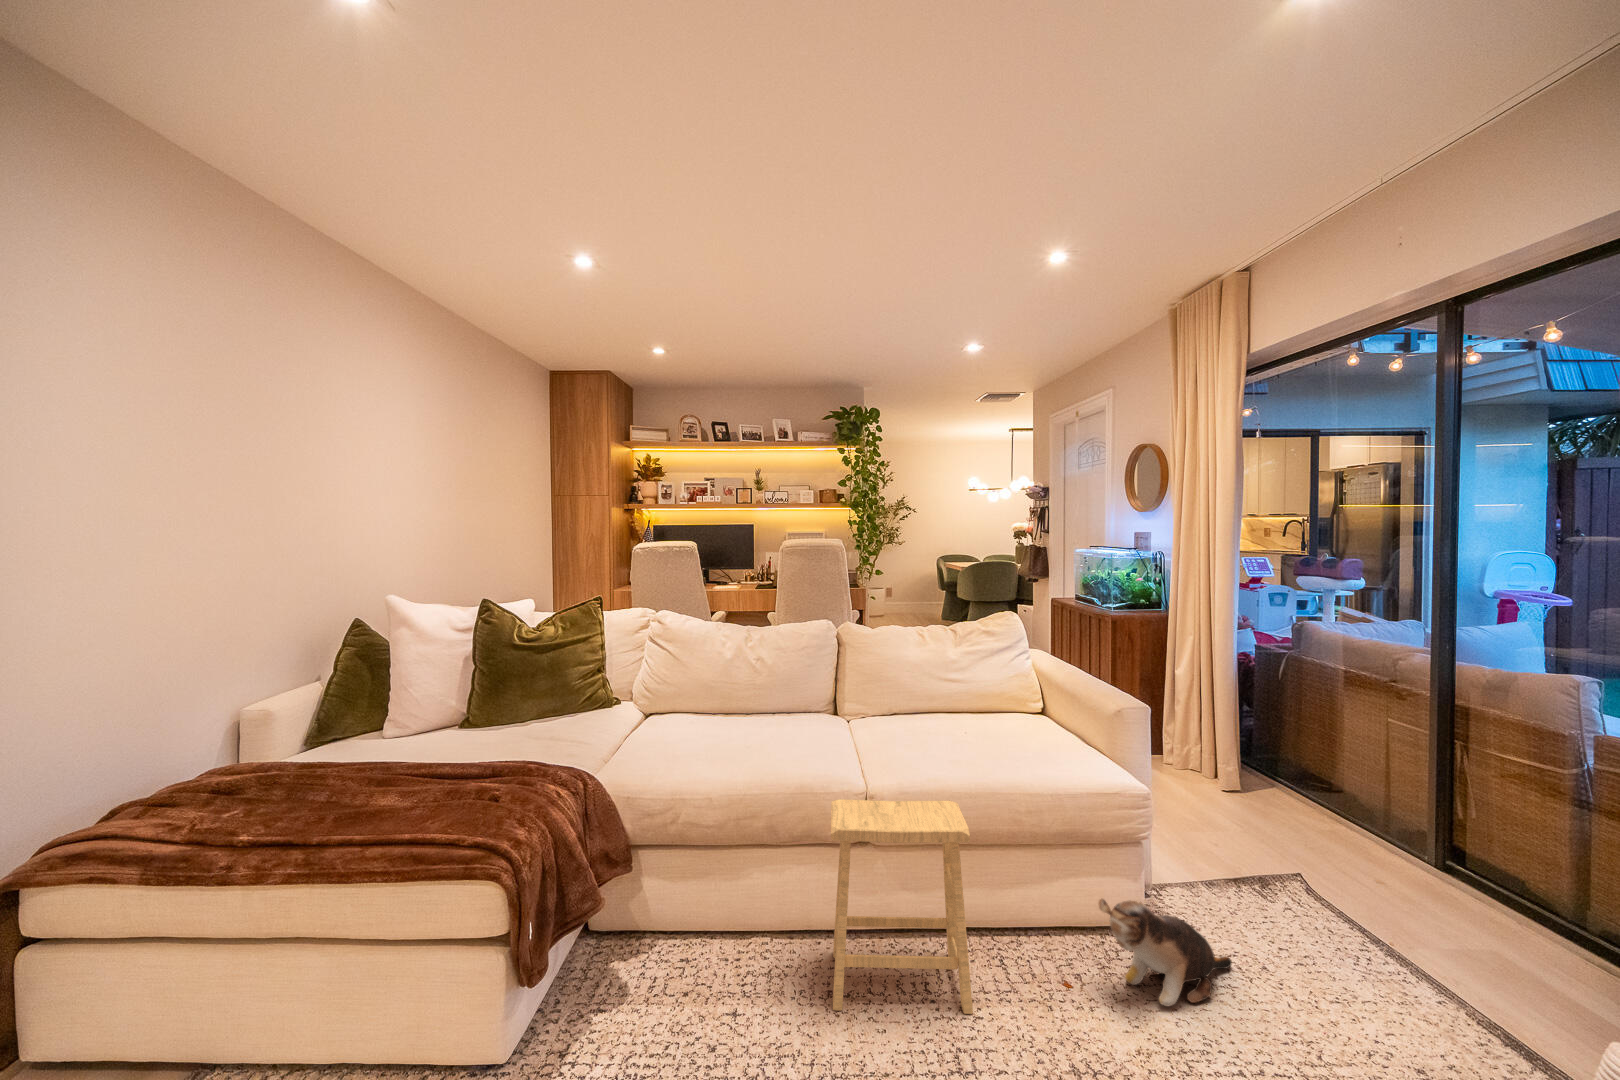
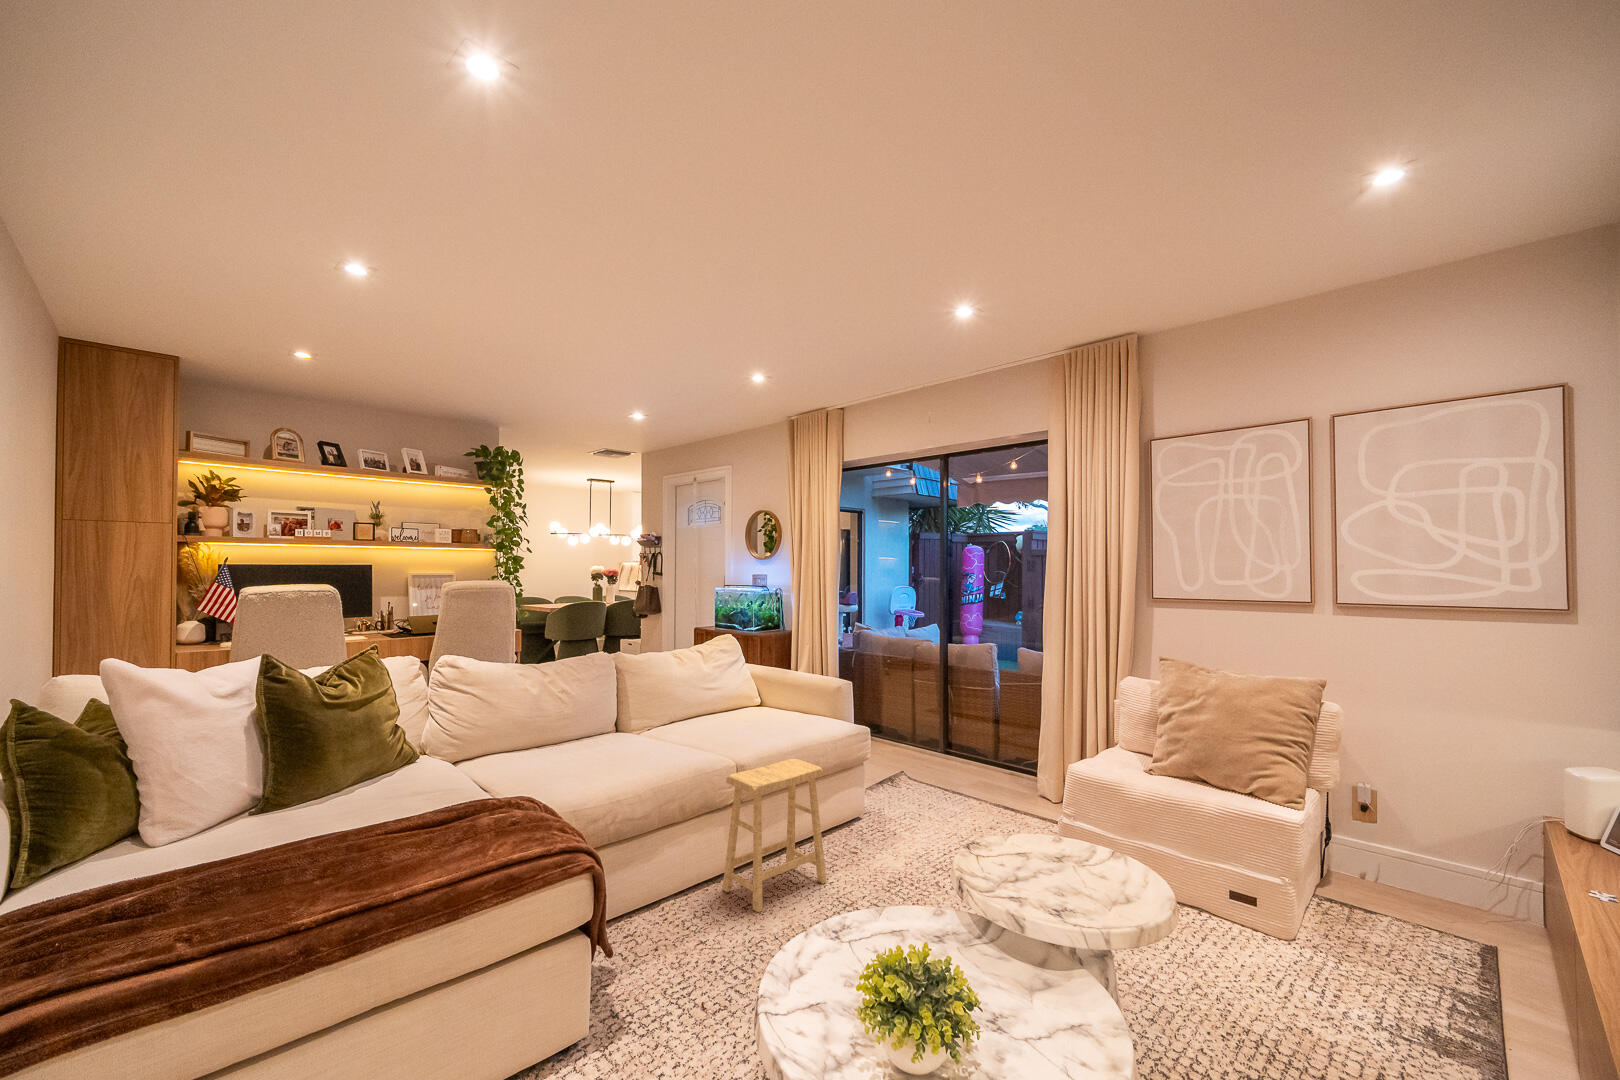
plush toy: present [1098,899,1232,1006] -> none [868,791,912,843]

